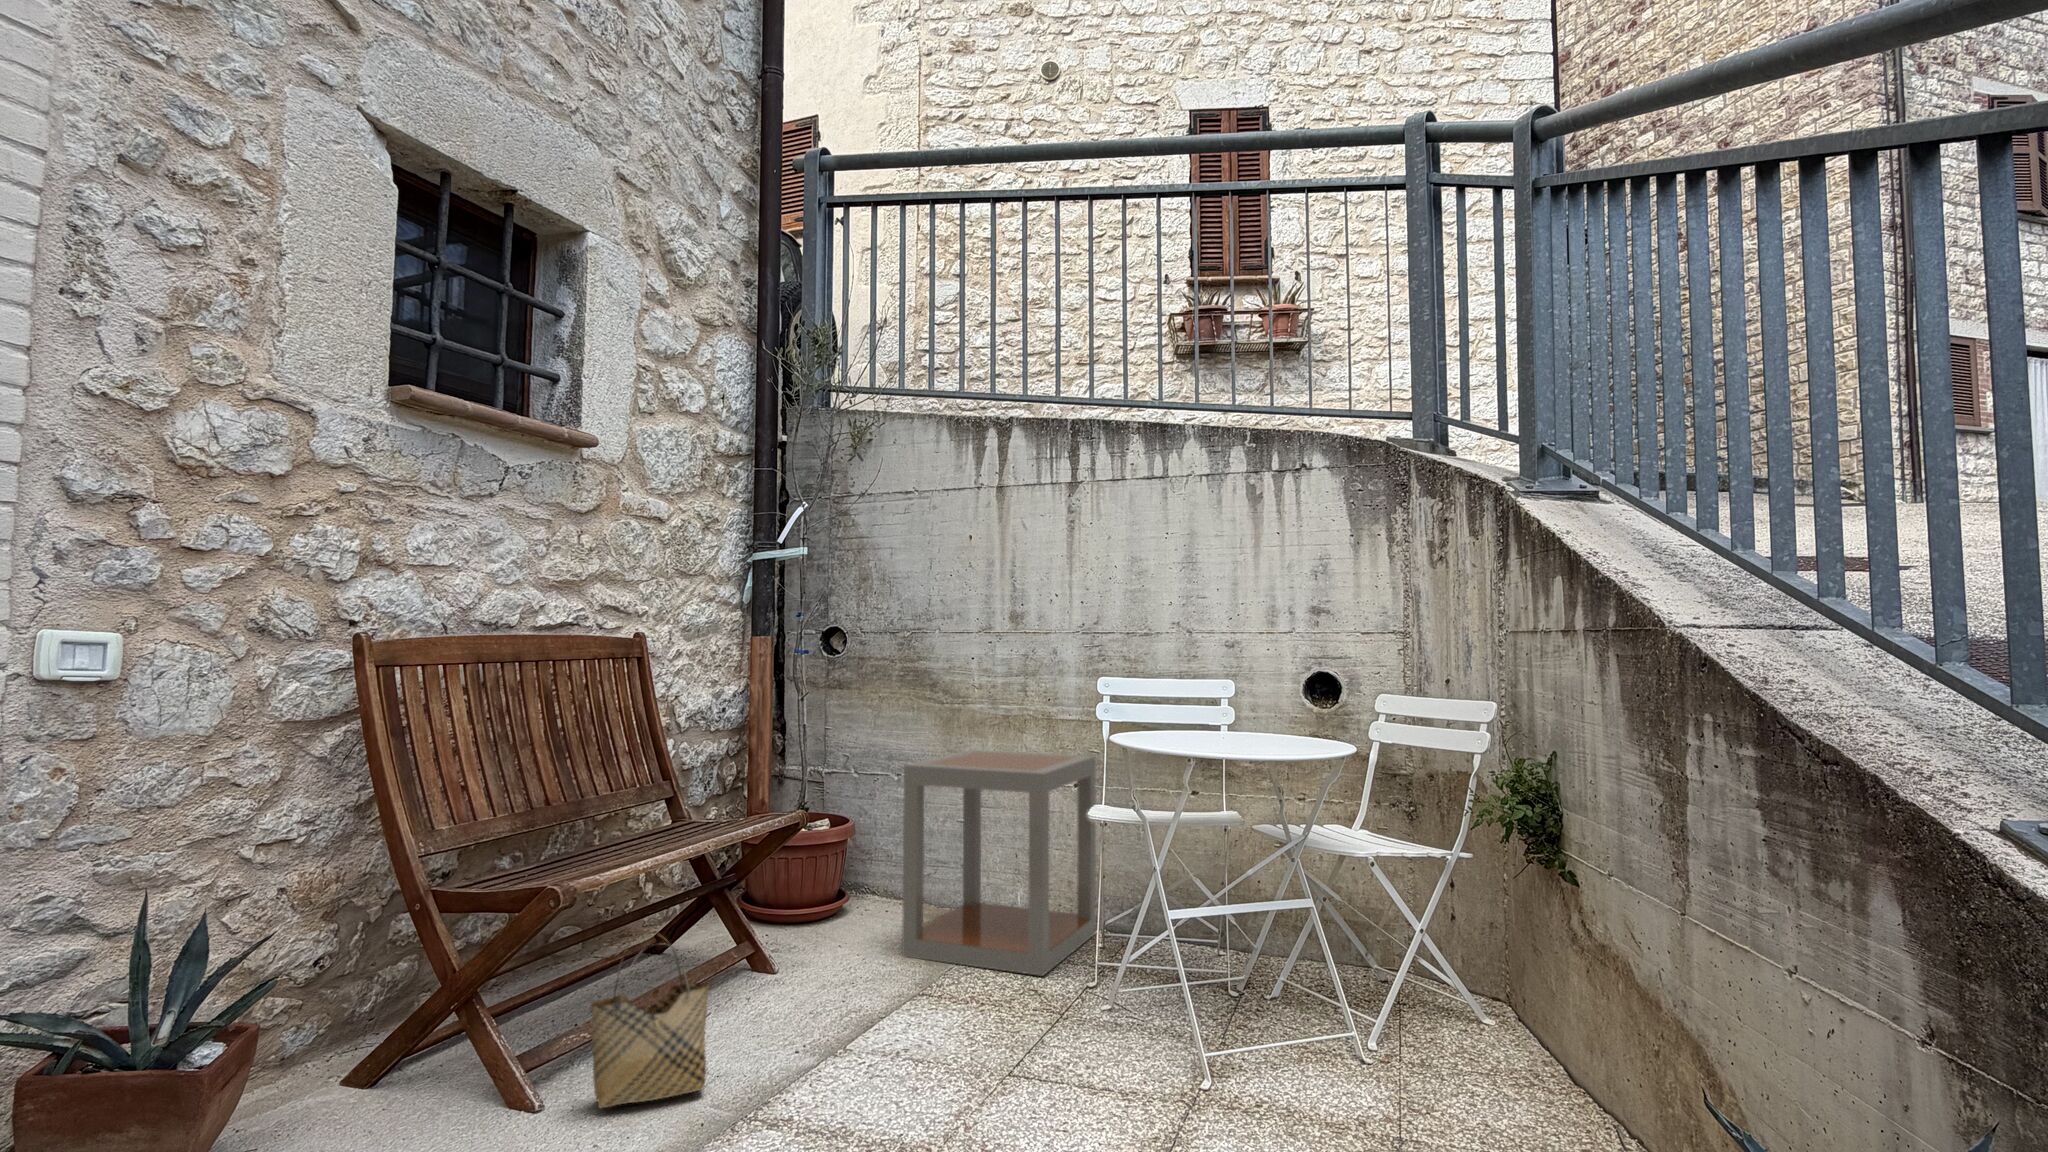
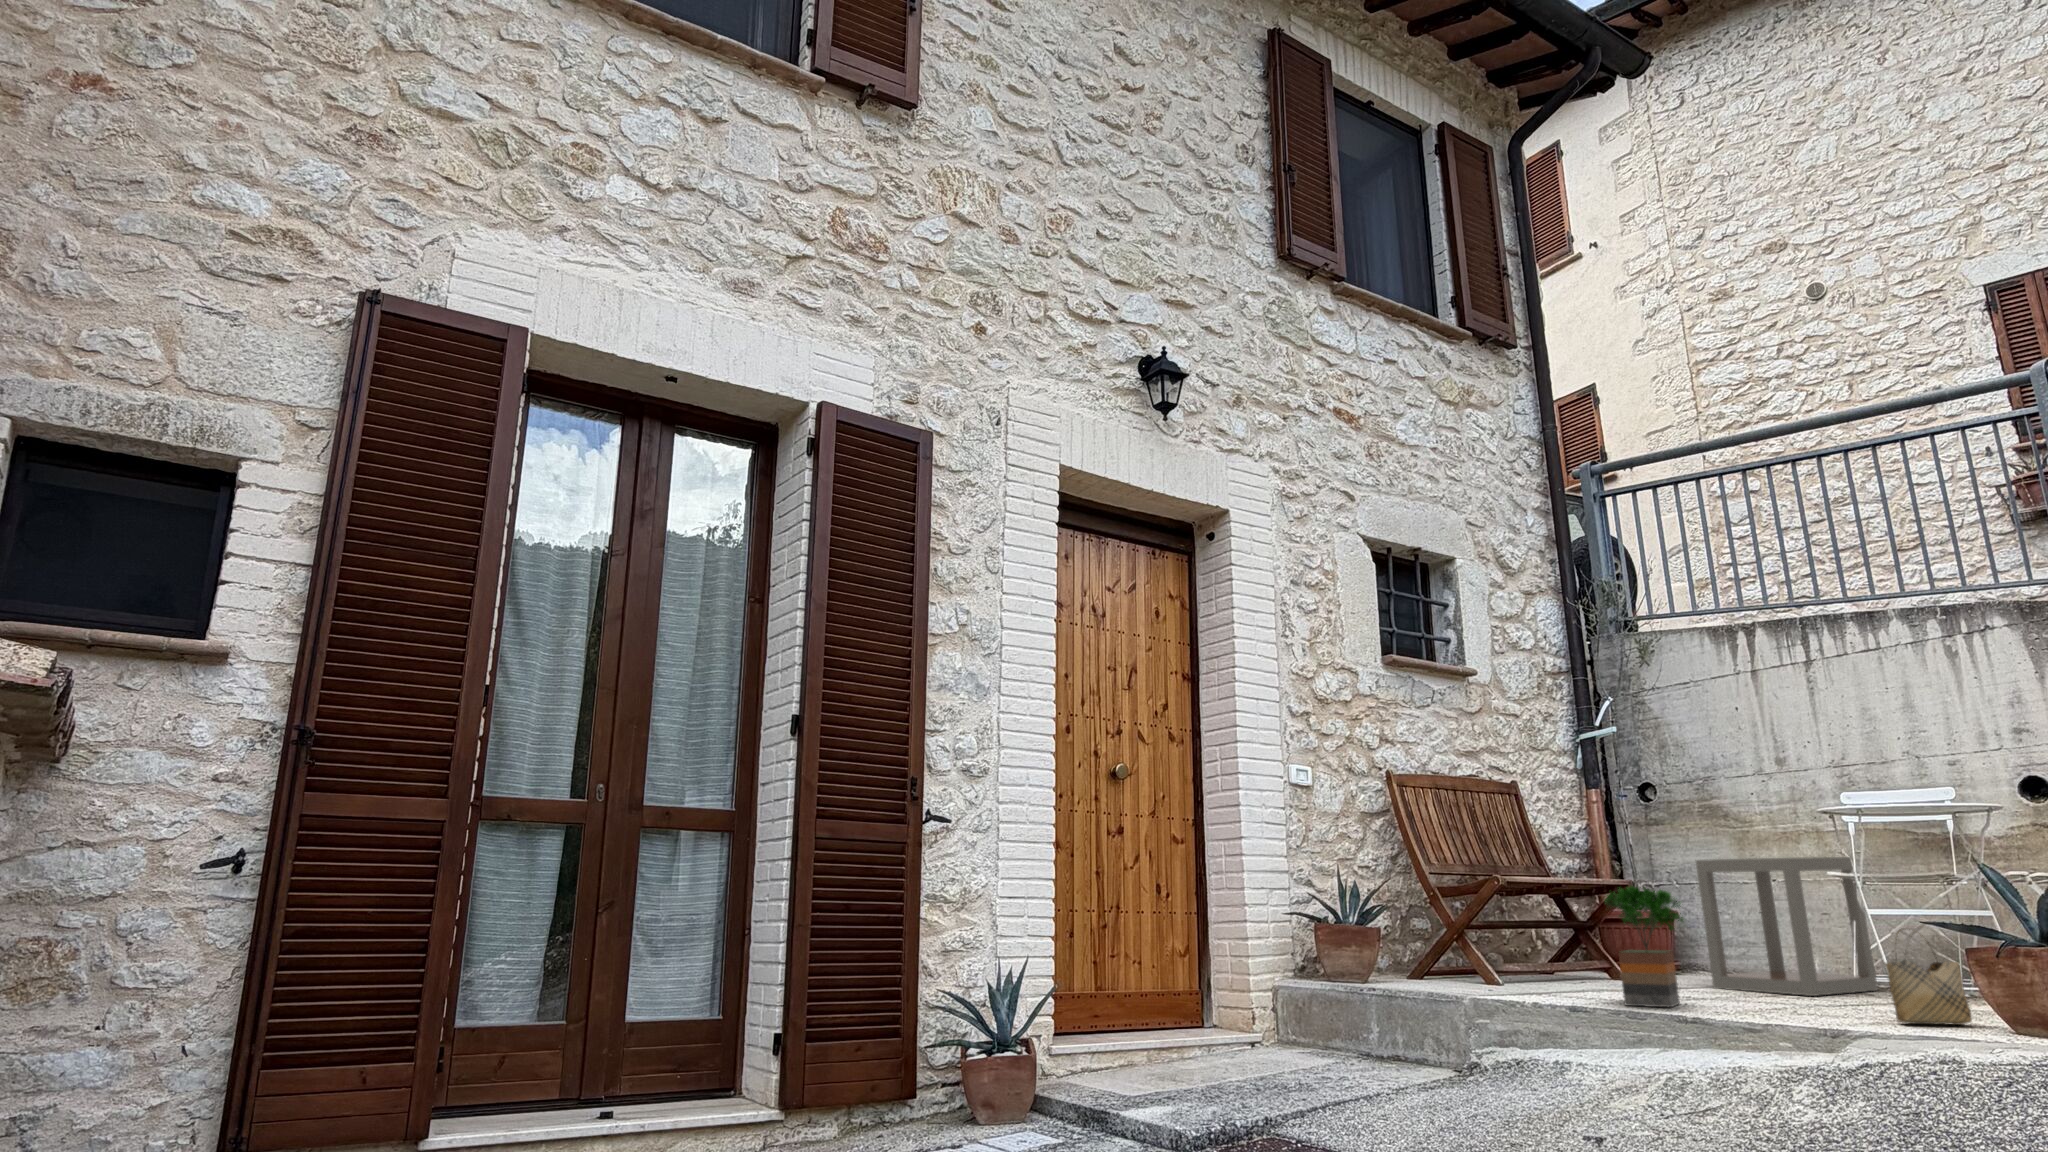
potted tree: none [778,855,924,1092] -> present [1605,886,1683,1008]
woven basket: present [590,930,709,1108] -> present [1885,929,1972,1025]

